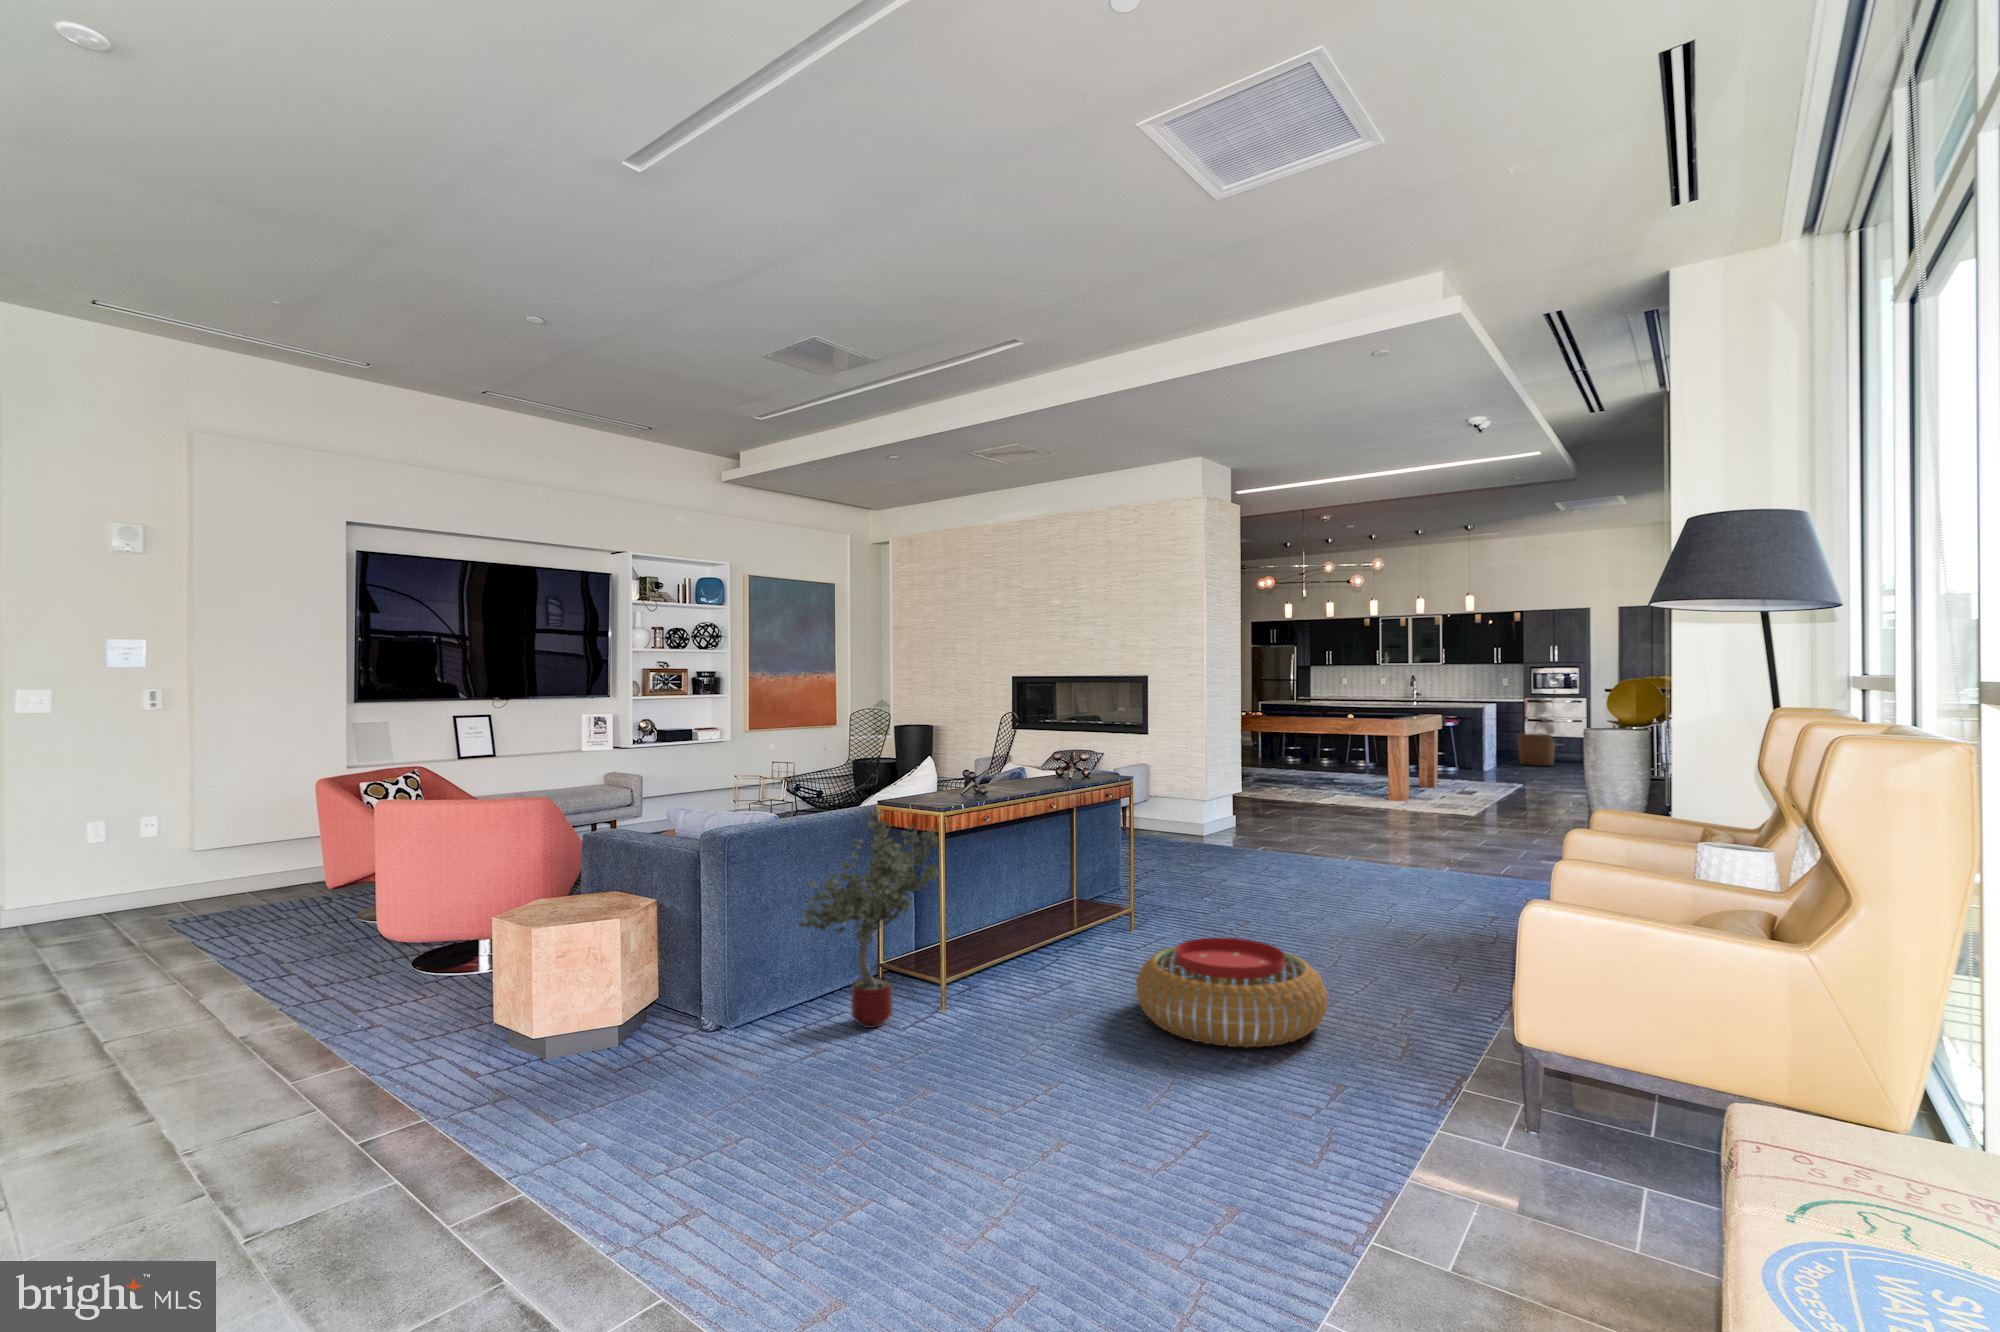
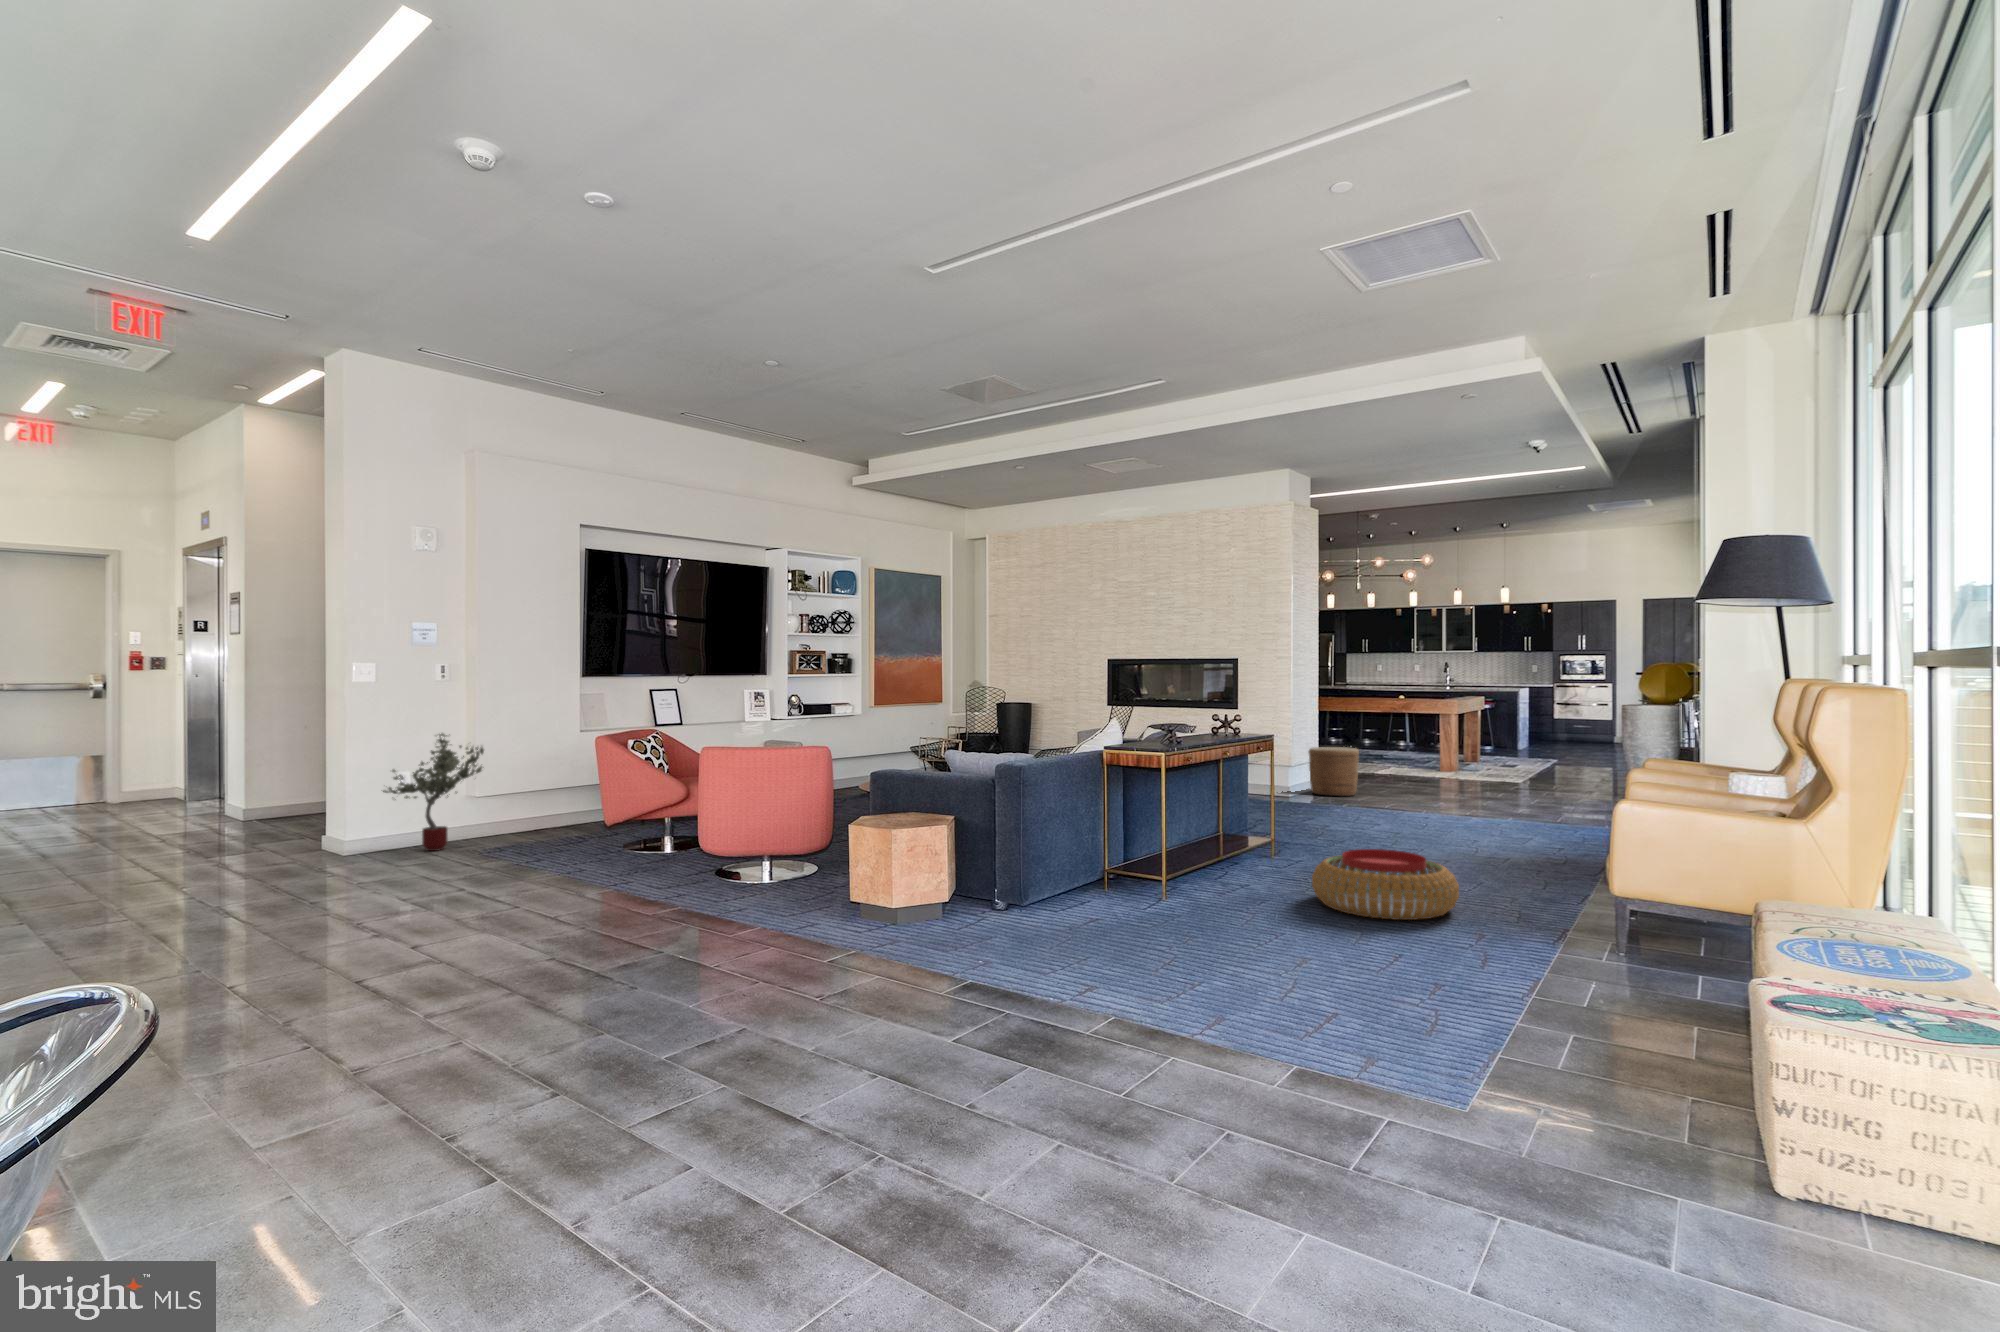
woven basket: present [1518,734,1555,766] -> present [1309,747,1359,796]
potted tree: present [796,810,939,1028] -> present [383,733,484,851]

